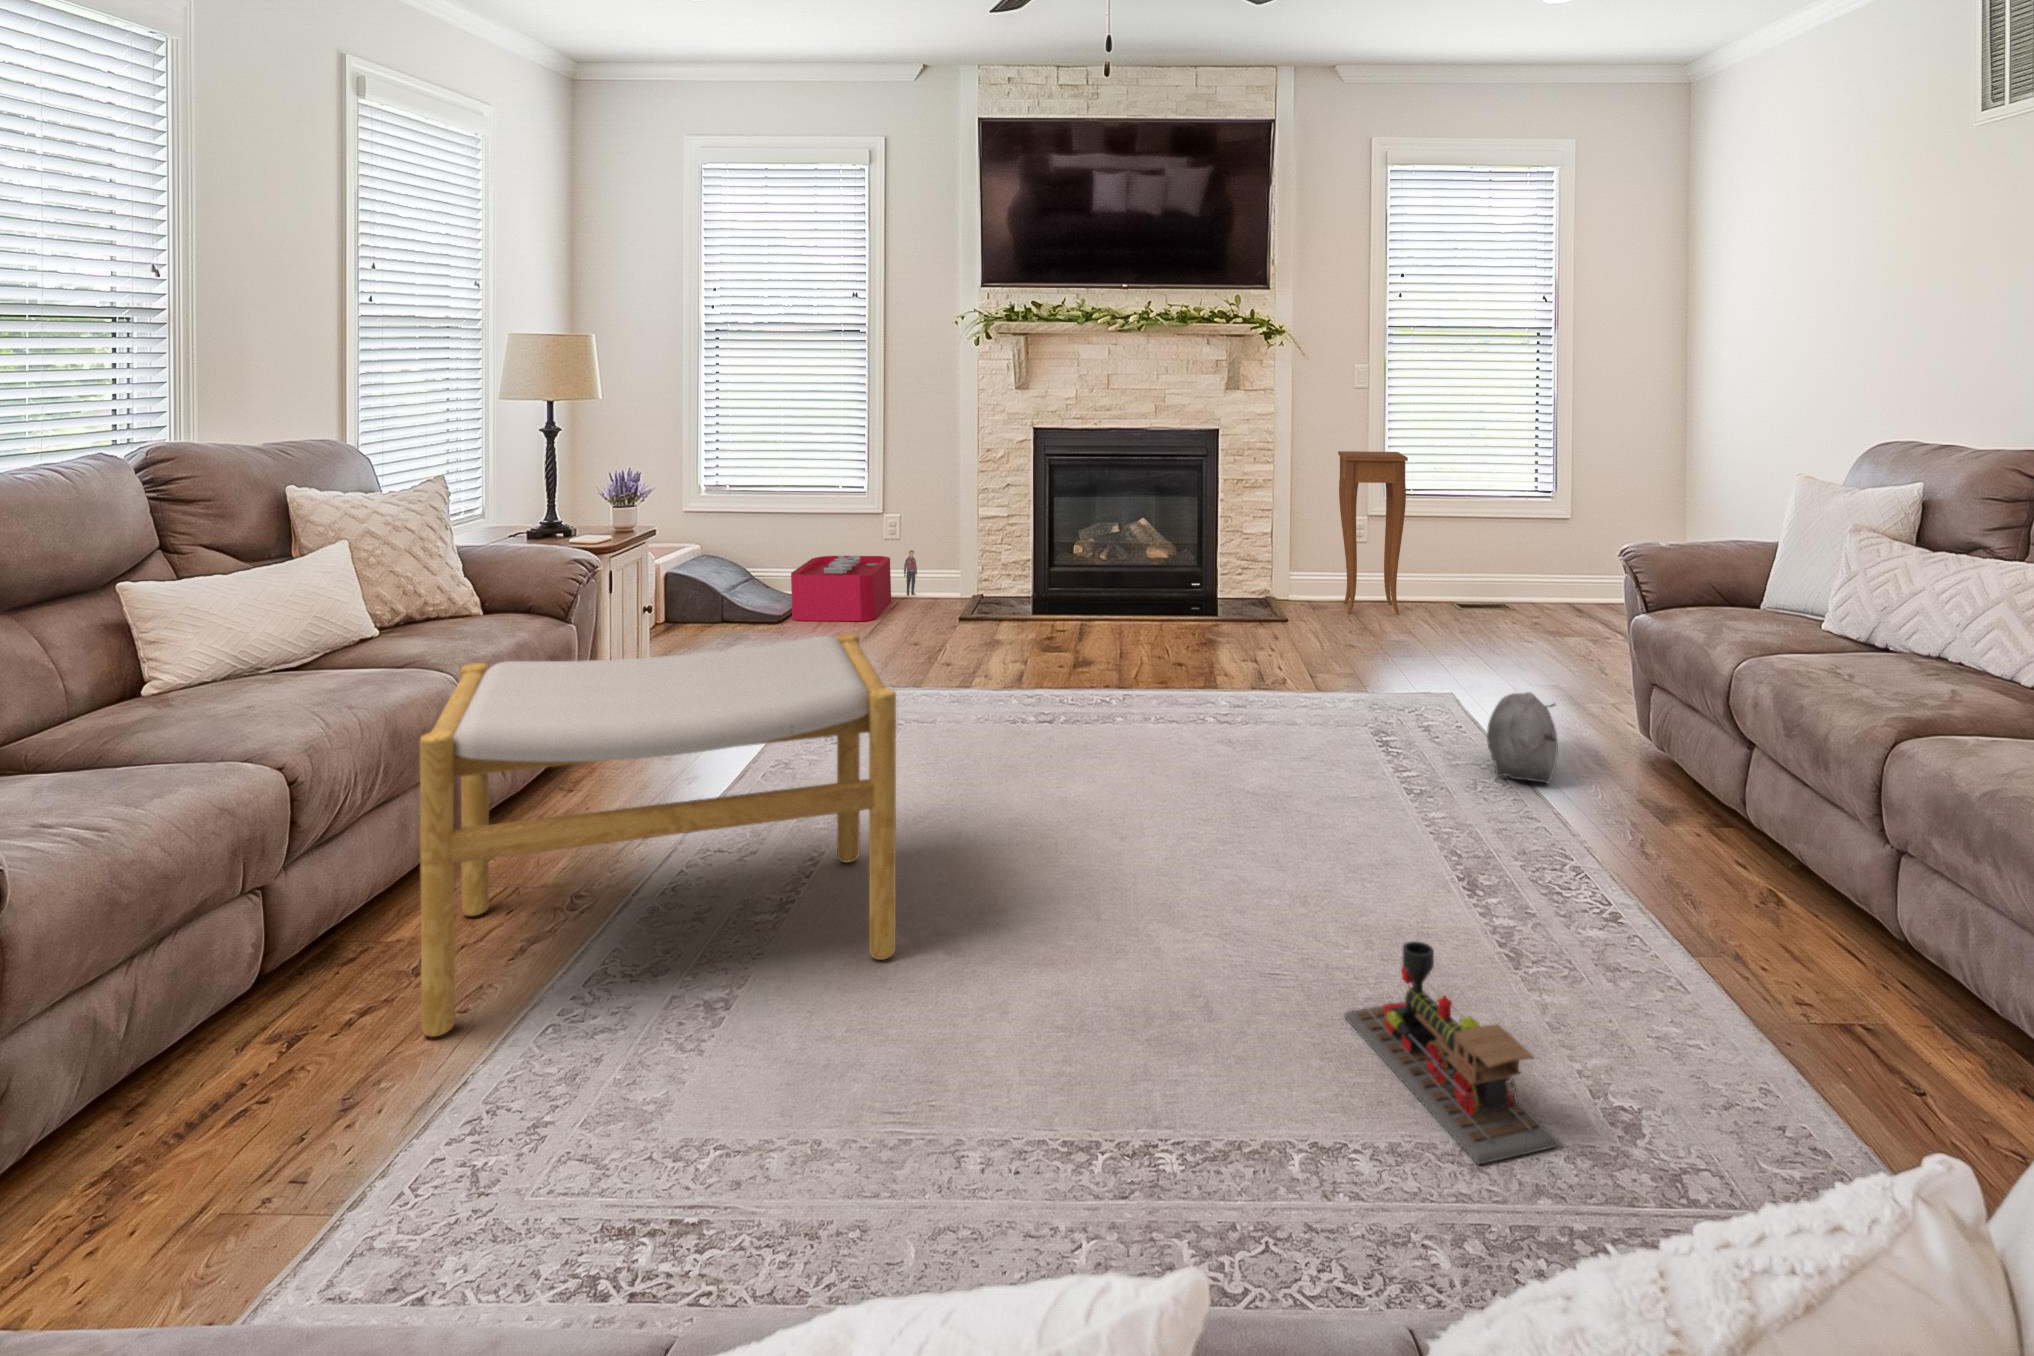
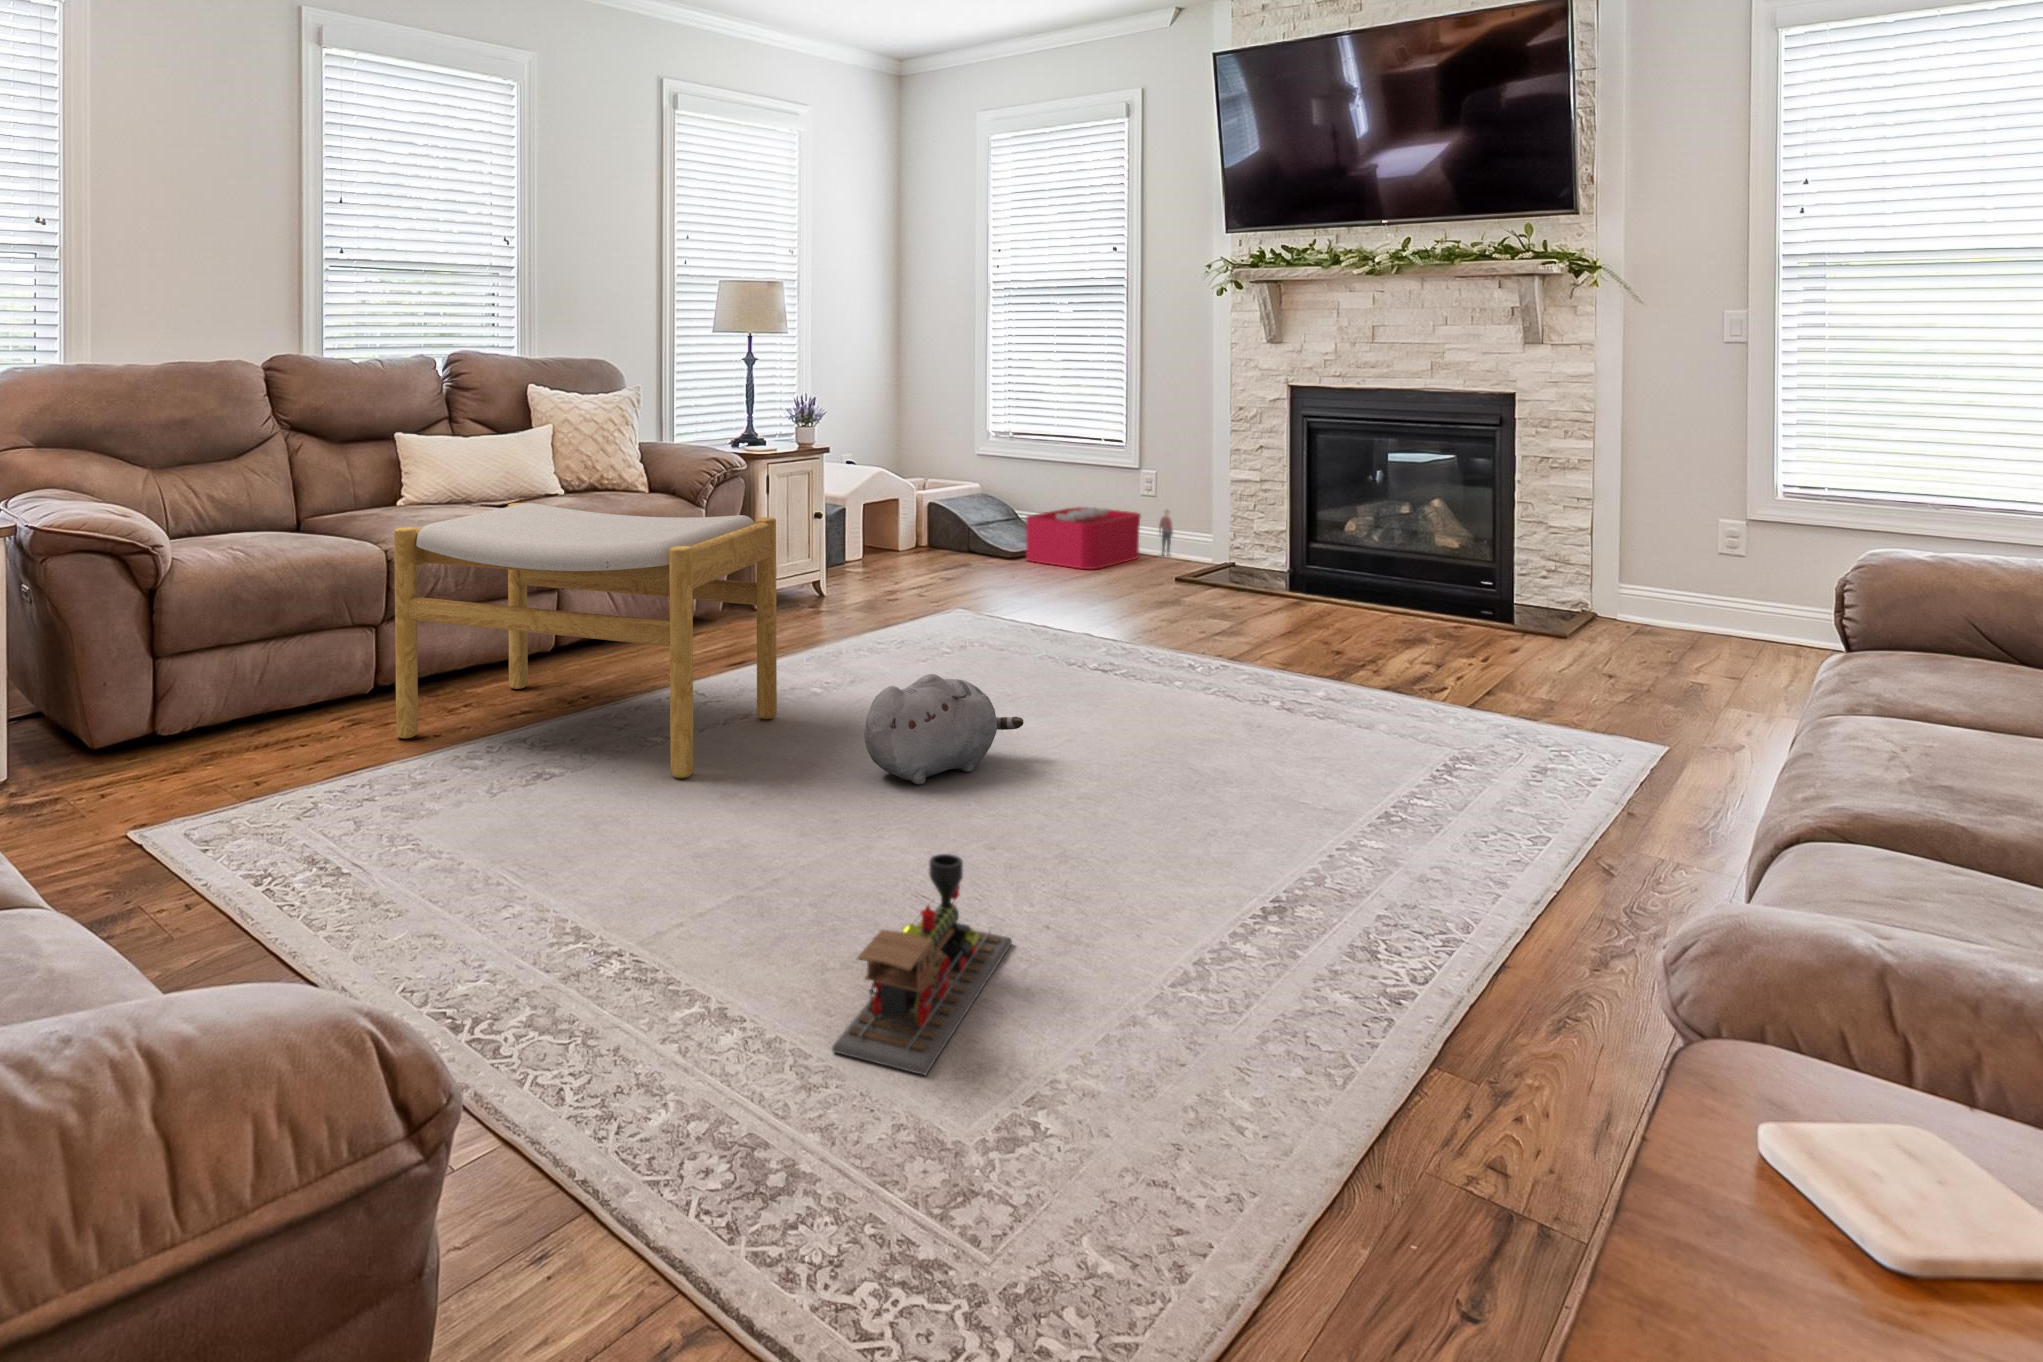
side table: present [1338,451,1408,614] -> none [1670,426,1787,654]
plush toy: present [1487,692,1558,783] -> present [864,674,1023,784]

